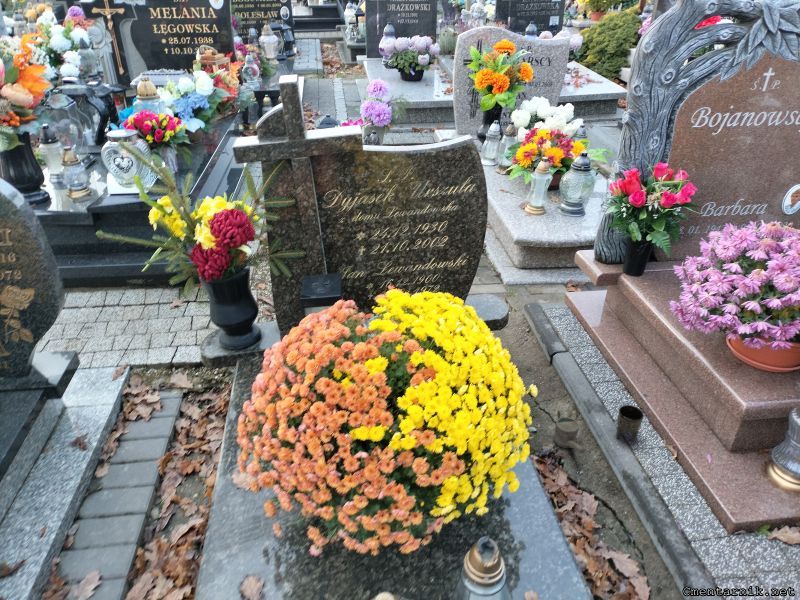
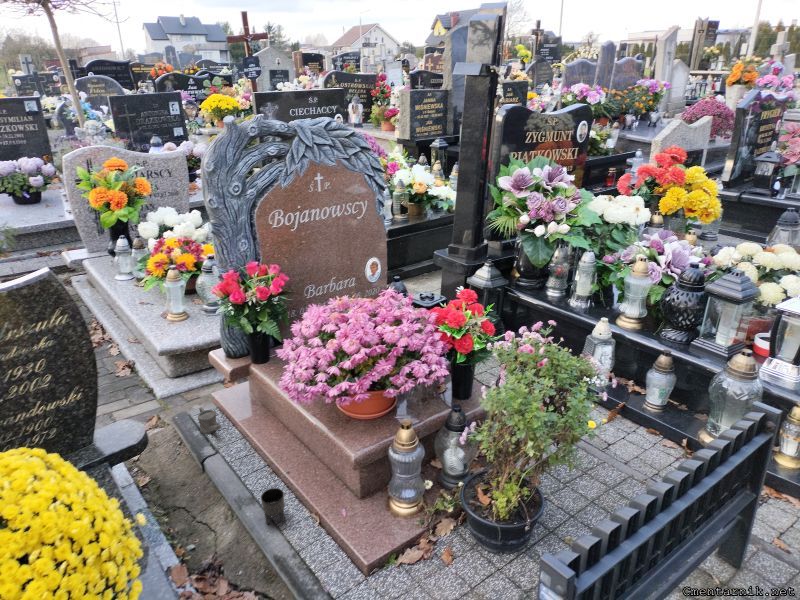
watering can: present [554,410,586,453] -> present [198,407,221,434]

